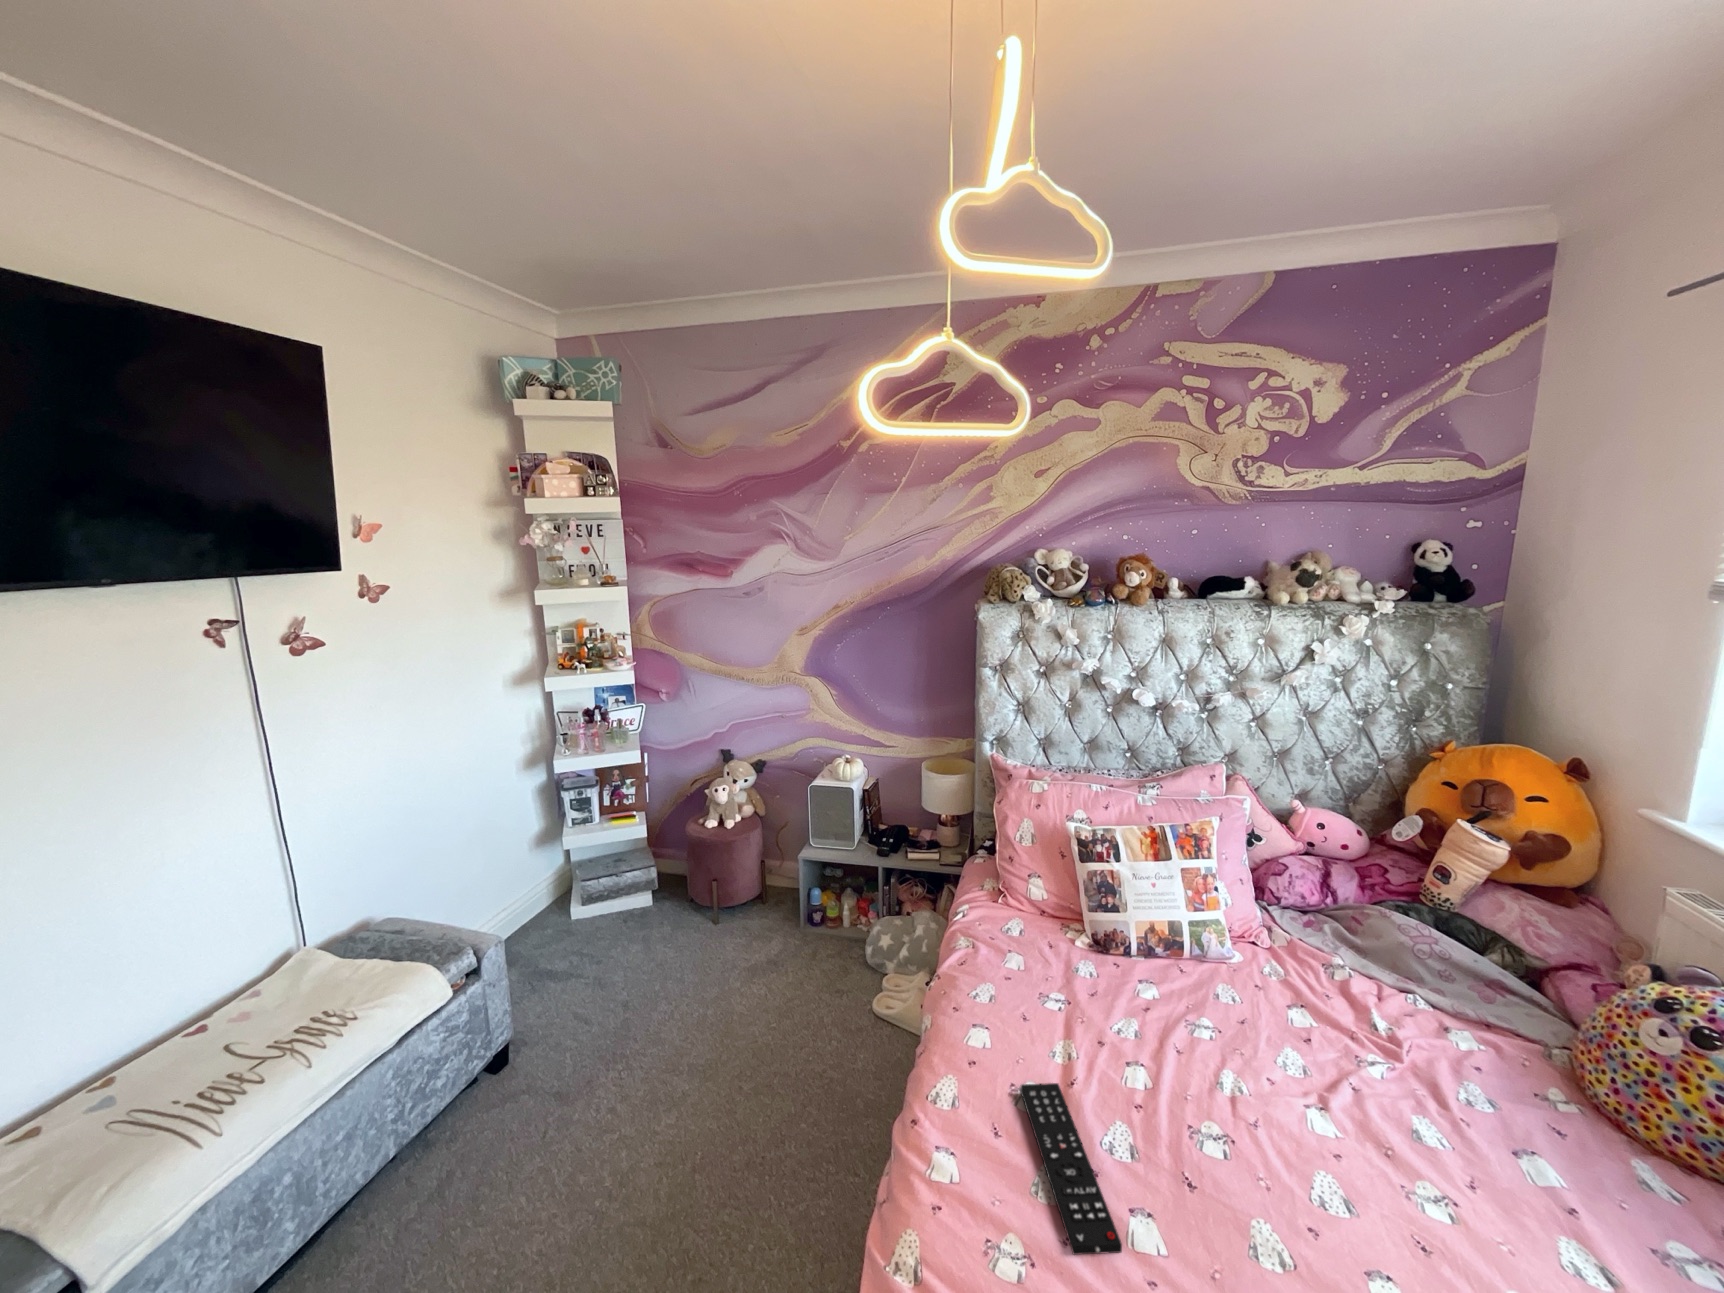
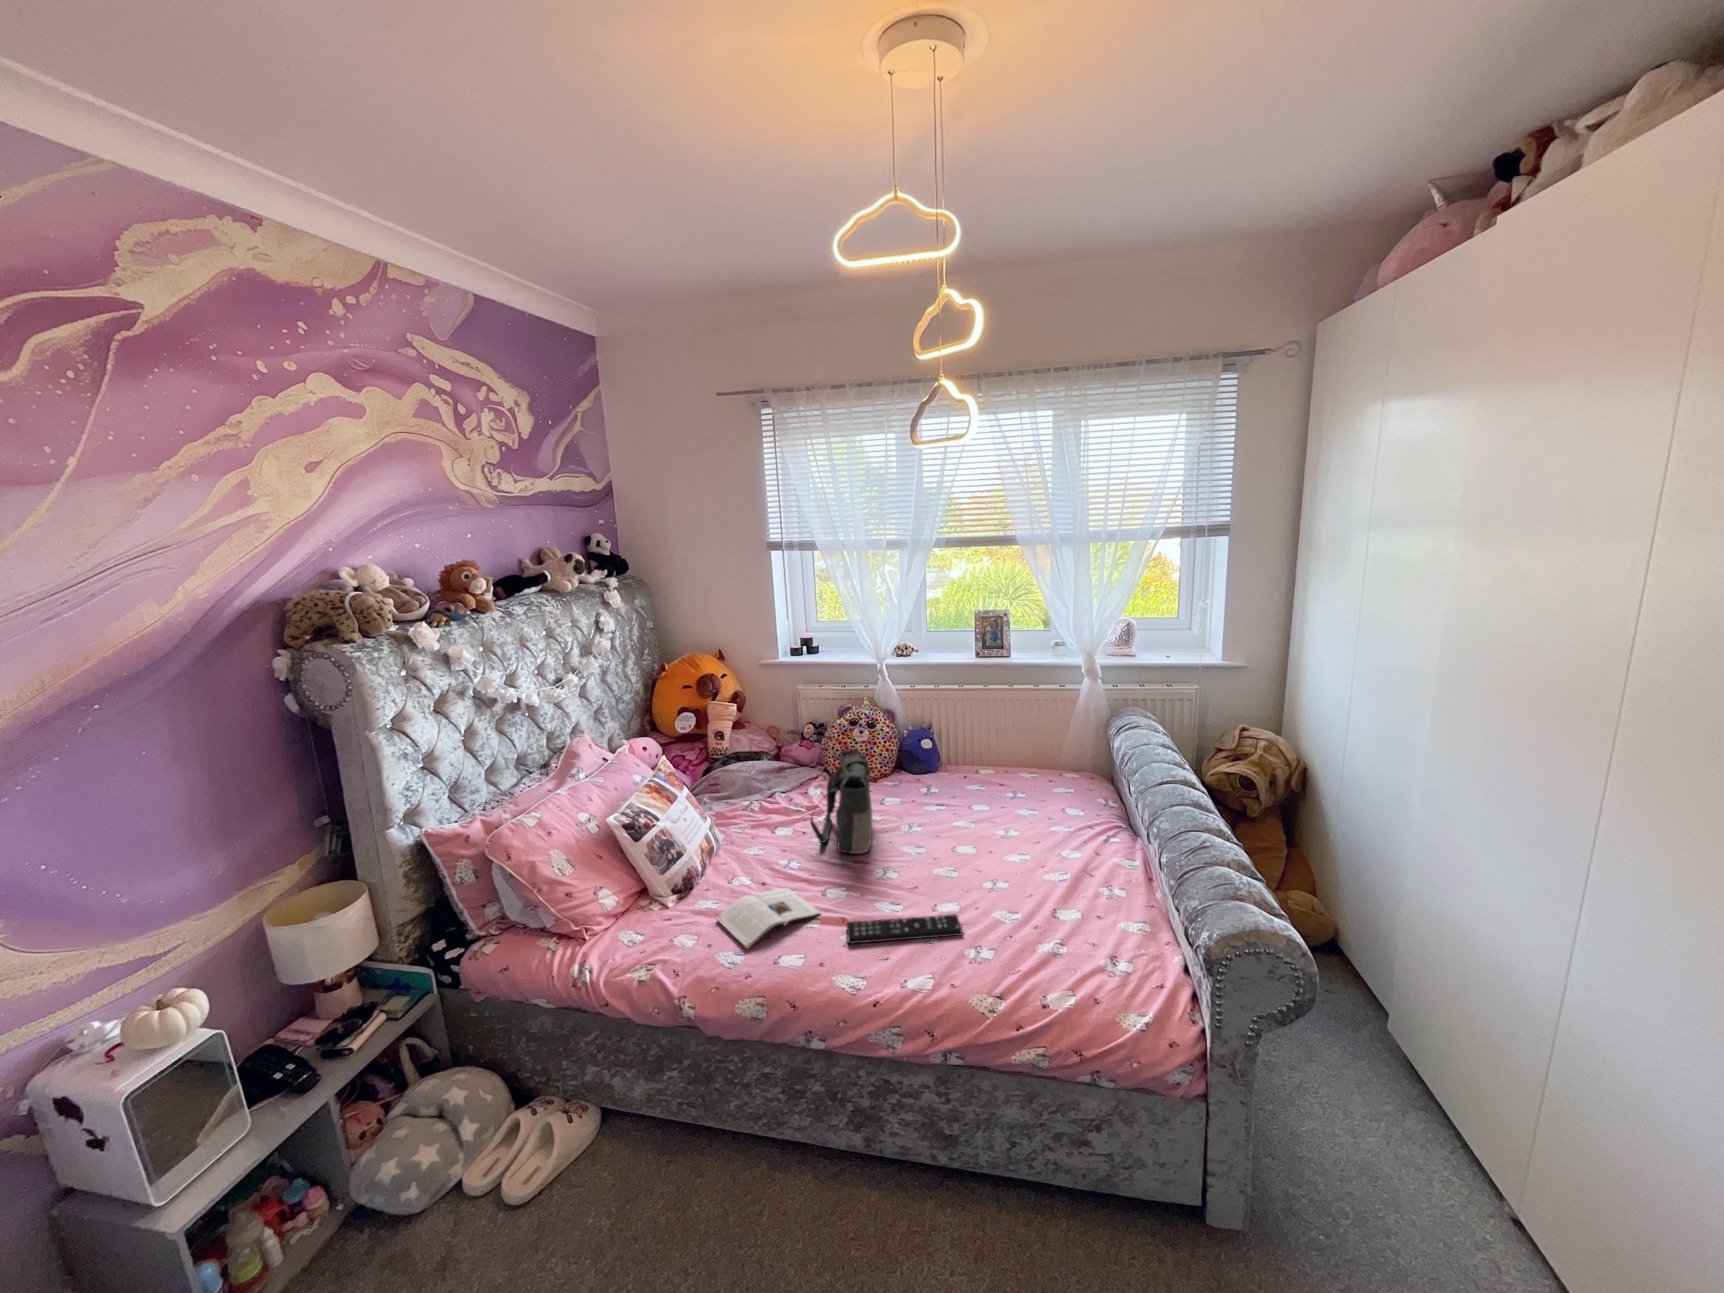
tote bag: none [1252,965,1456,1119] -> present [811,749,872,854]
magazine: none [997,970,1134,1063] -> present [716,888,820,949]

